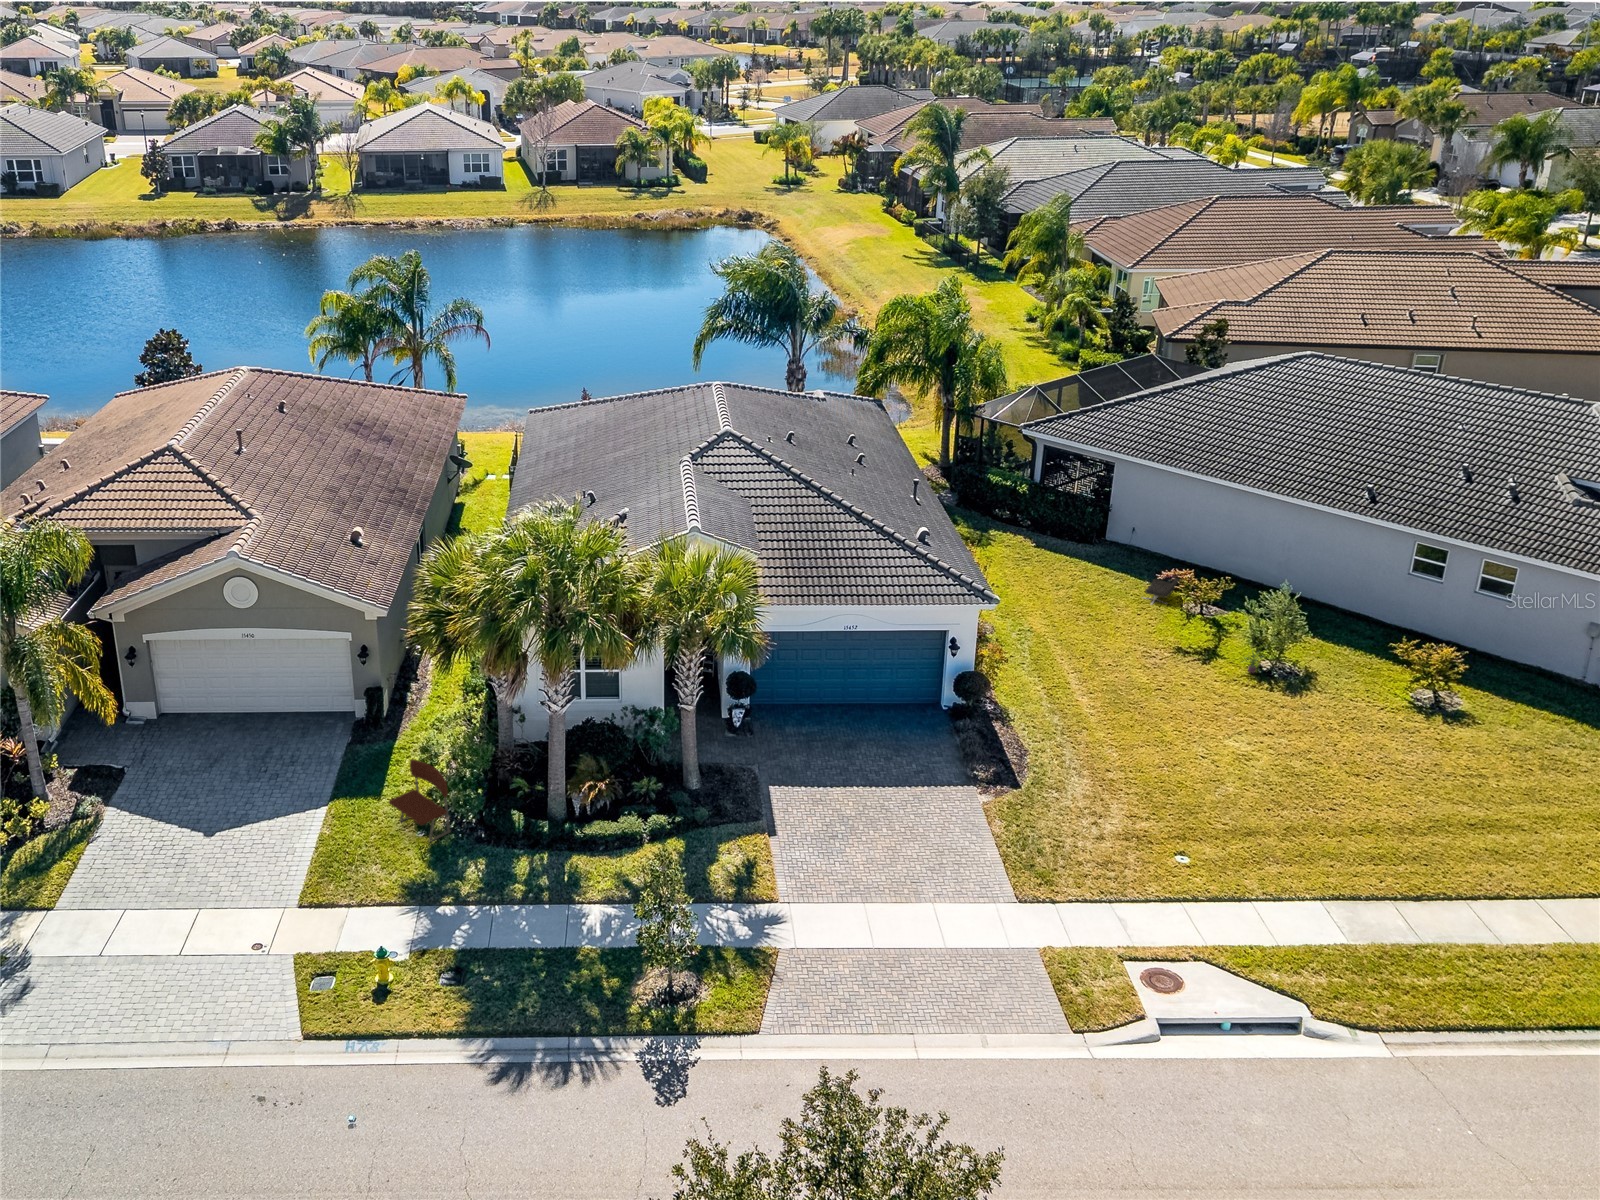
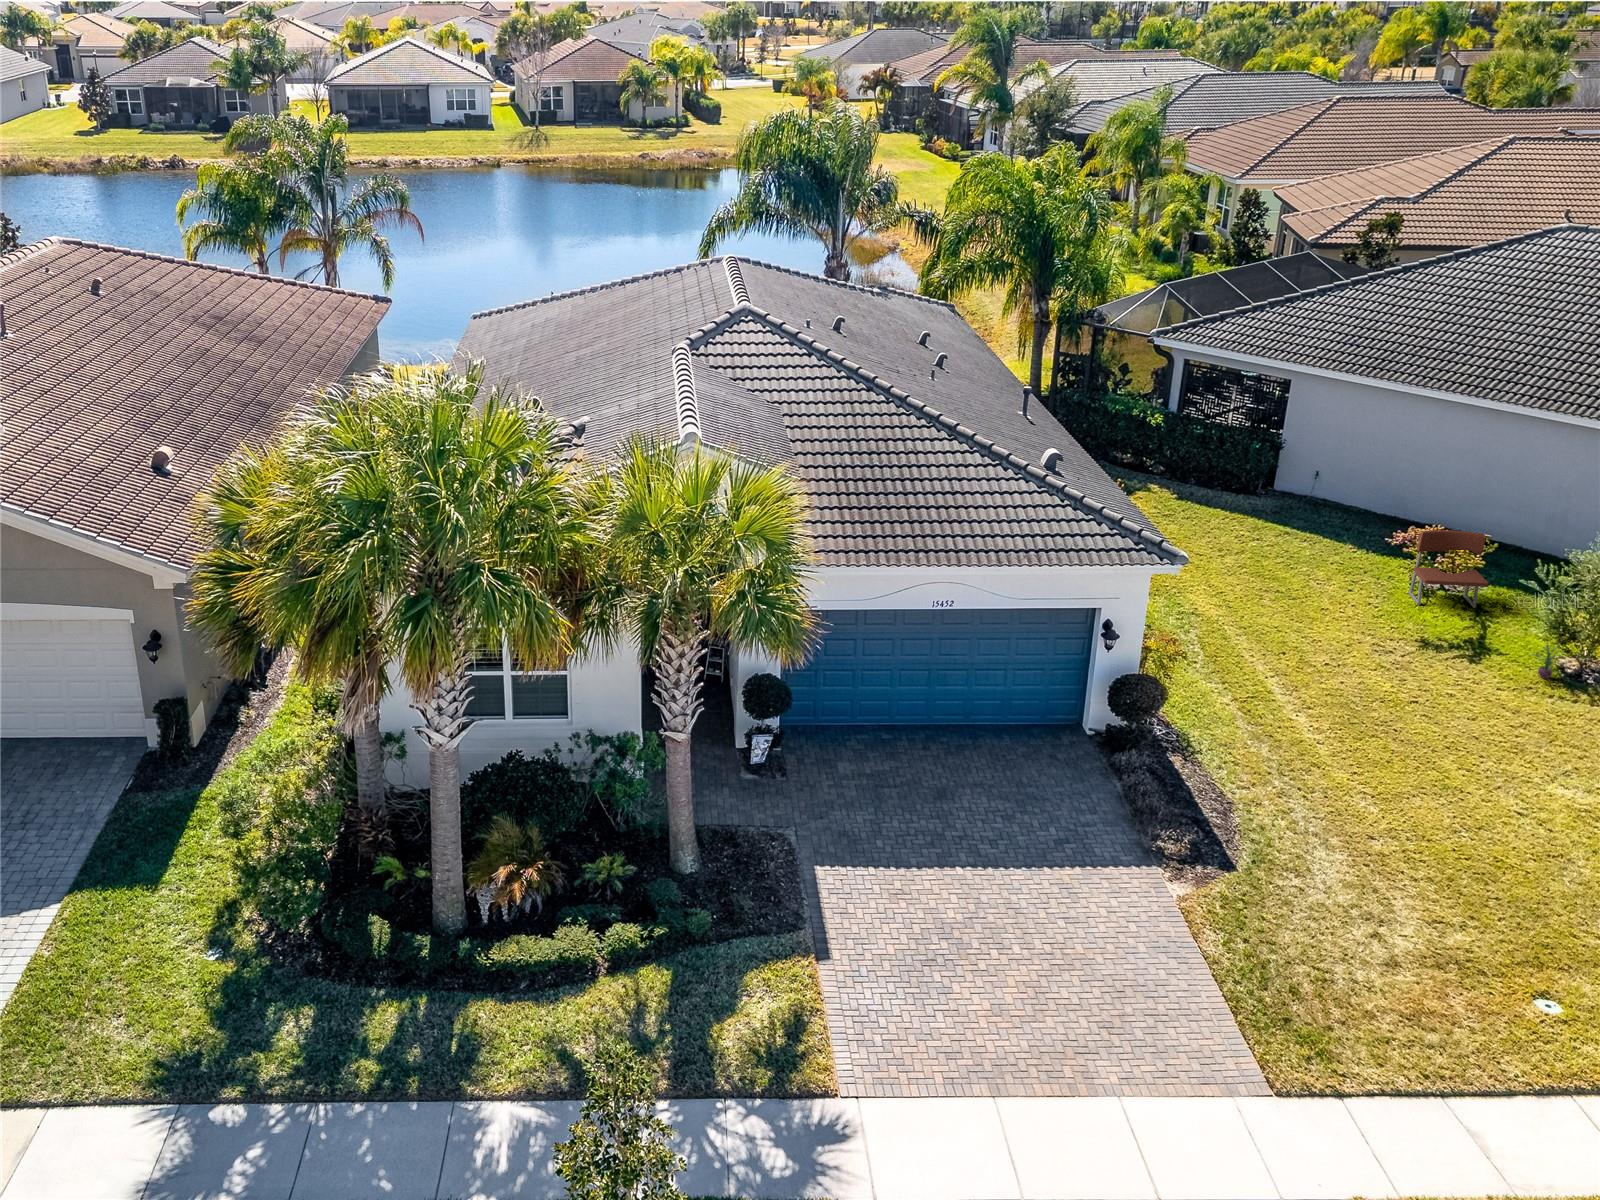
lounge chair: present [1145,578,1179,603] -> none [1344,539,1403,578]
bench: present [389,759,451,842] -> present [1408,530,1489,608]

